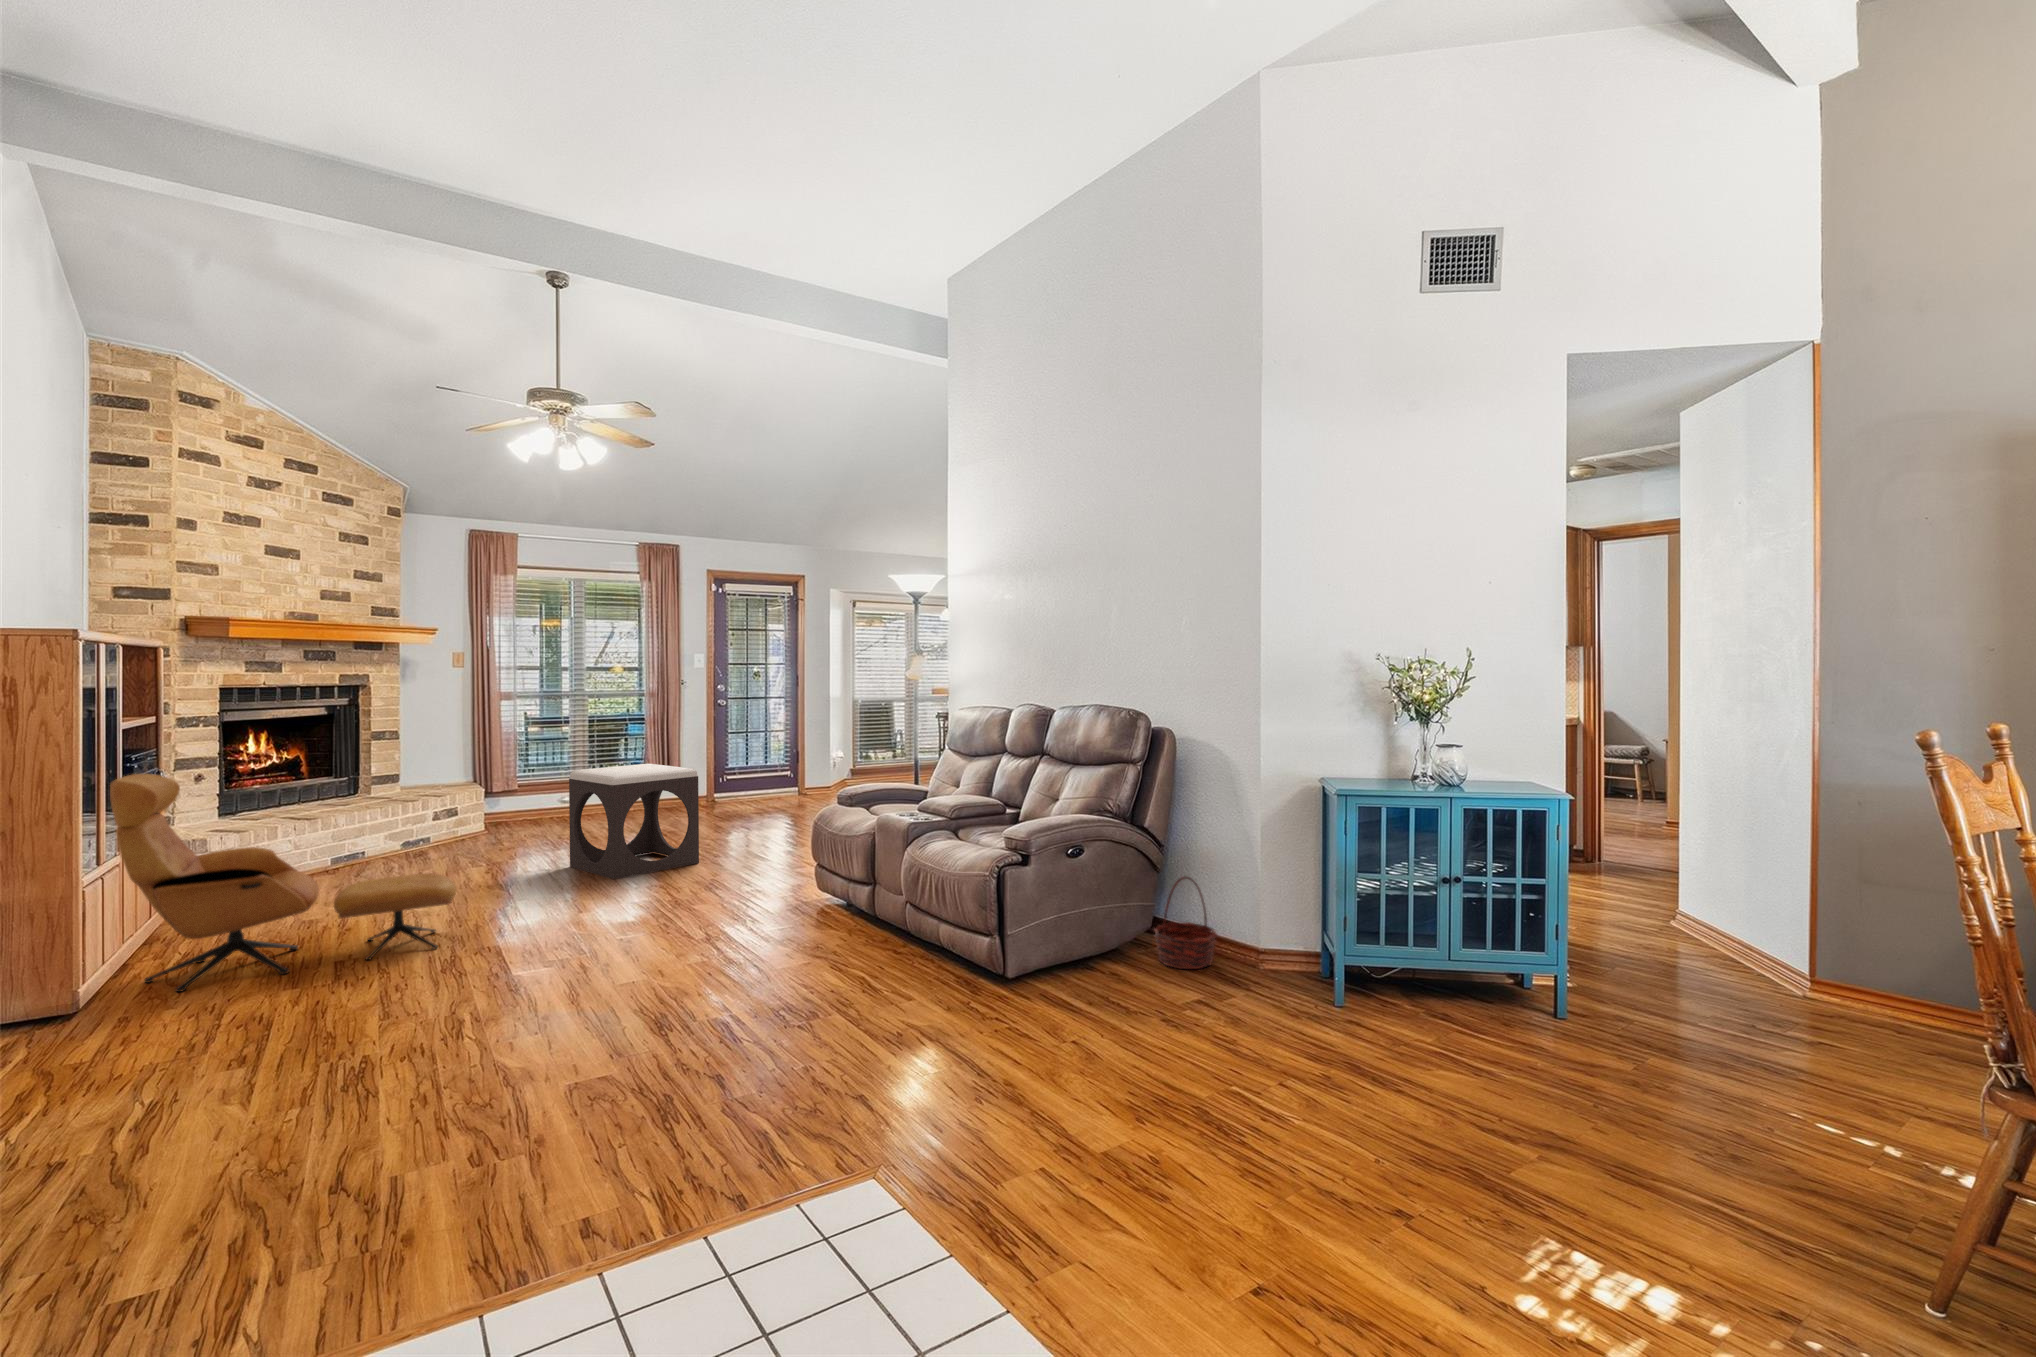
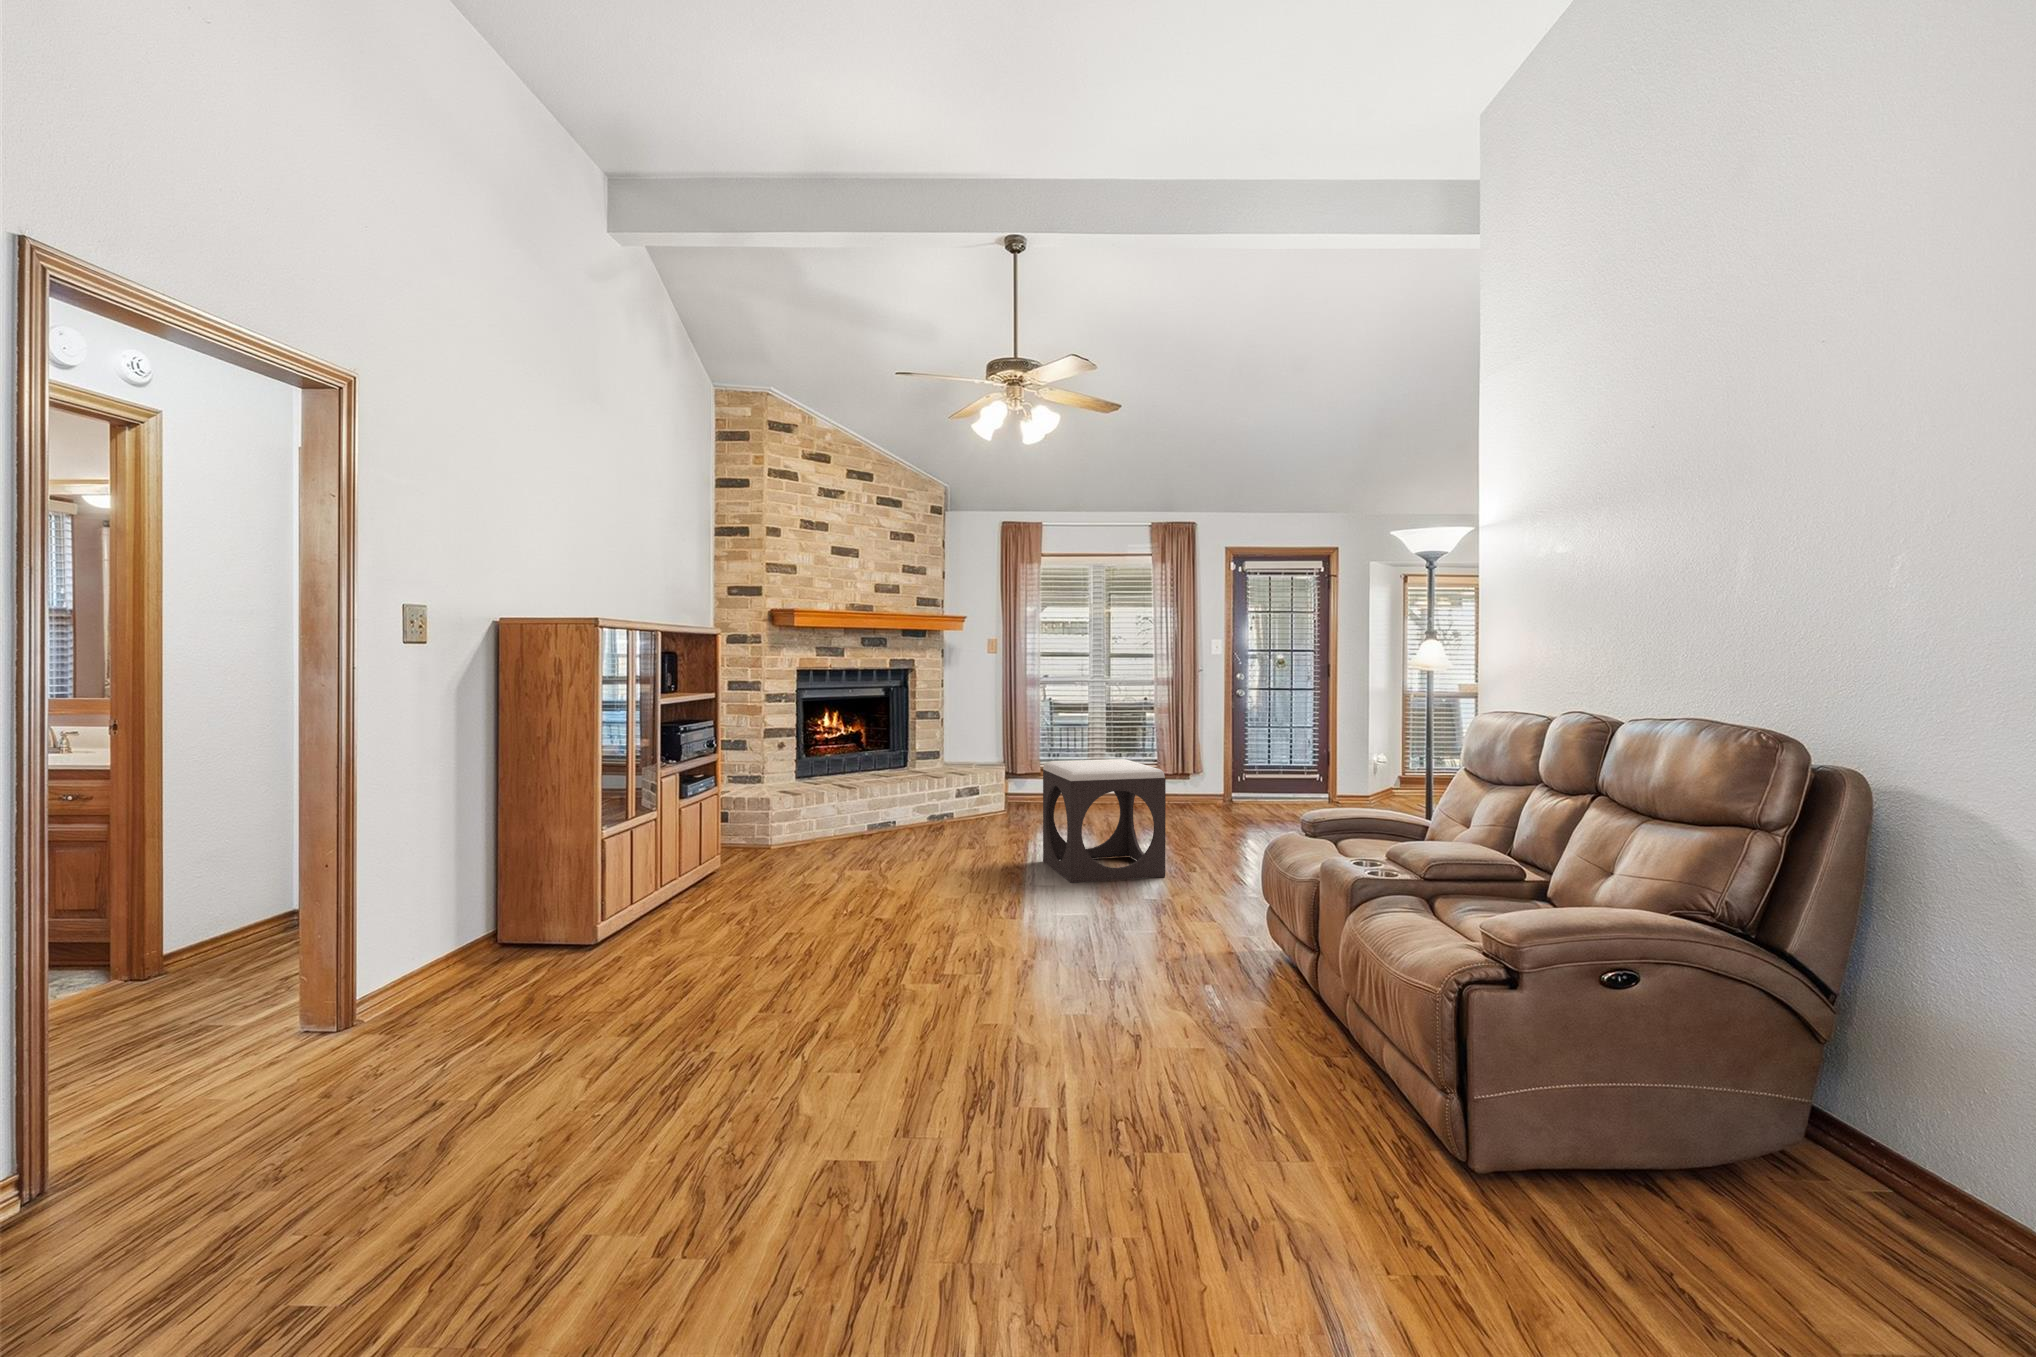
armchair: present [110,774,456,992] -> none [641,742,896,936]
basket: present [1154,877,1217,969] -> none [1809,1072,1982,1274]

